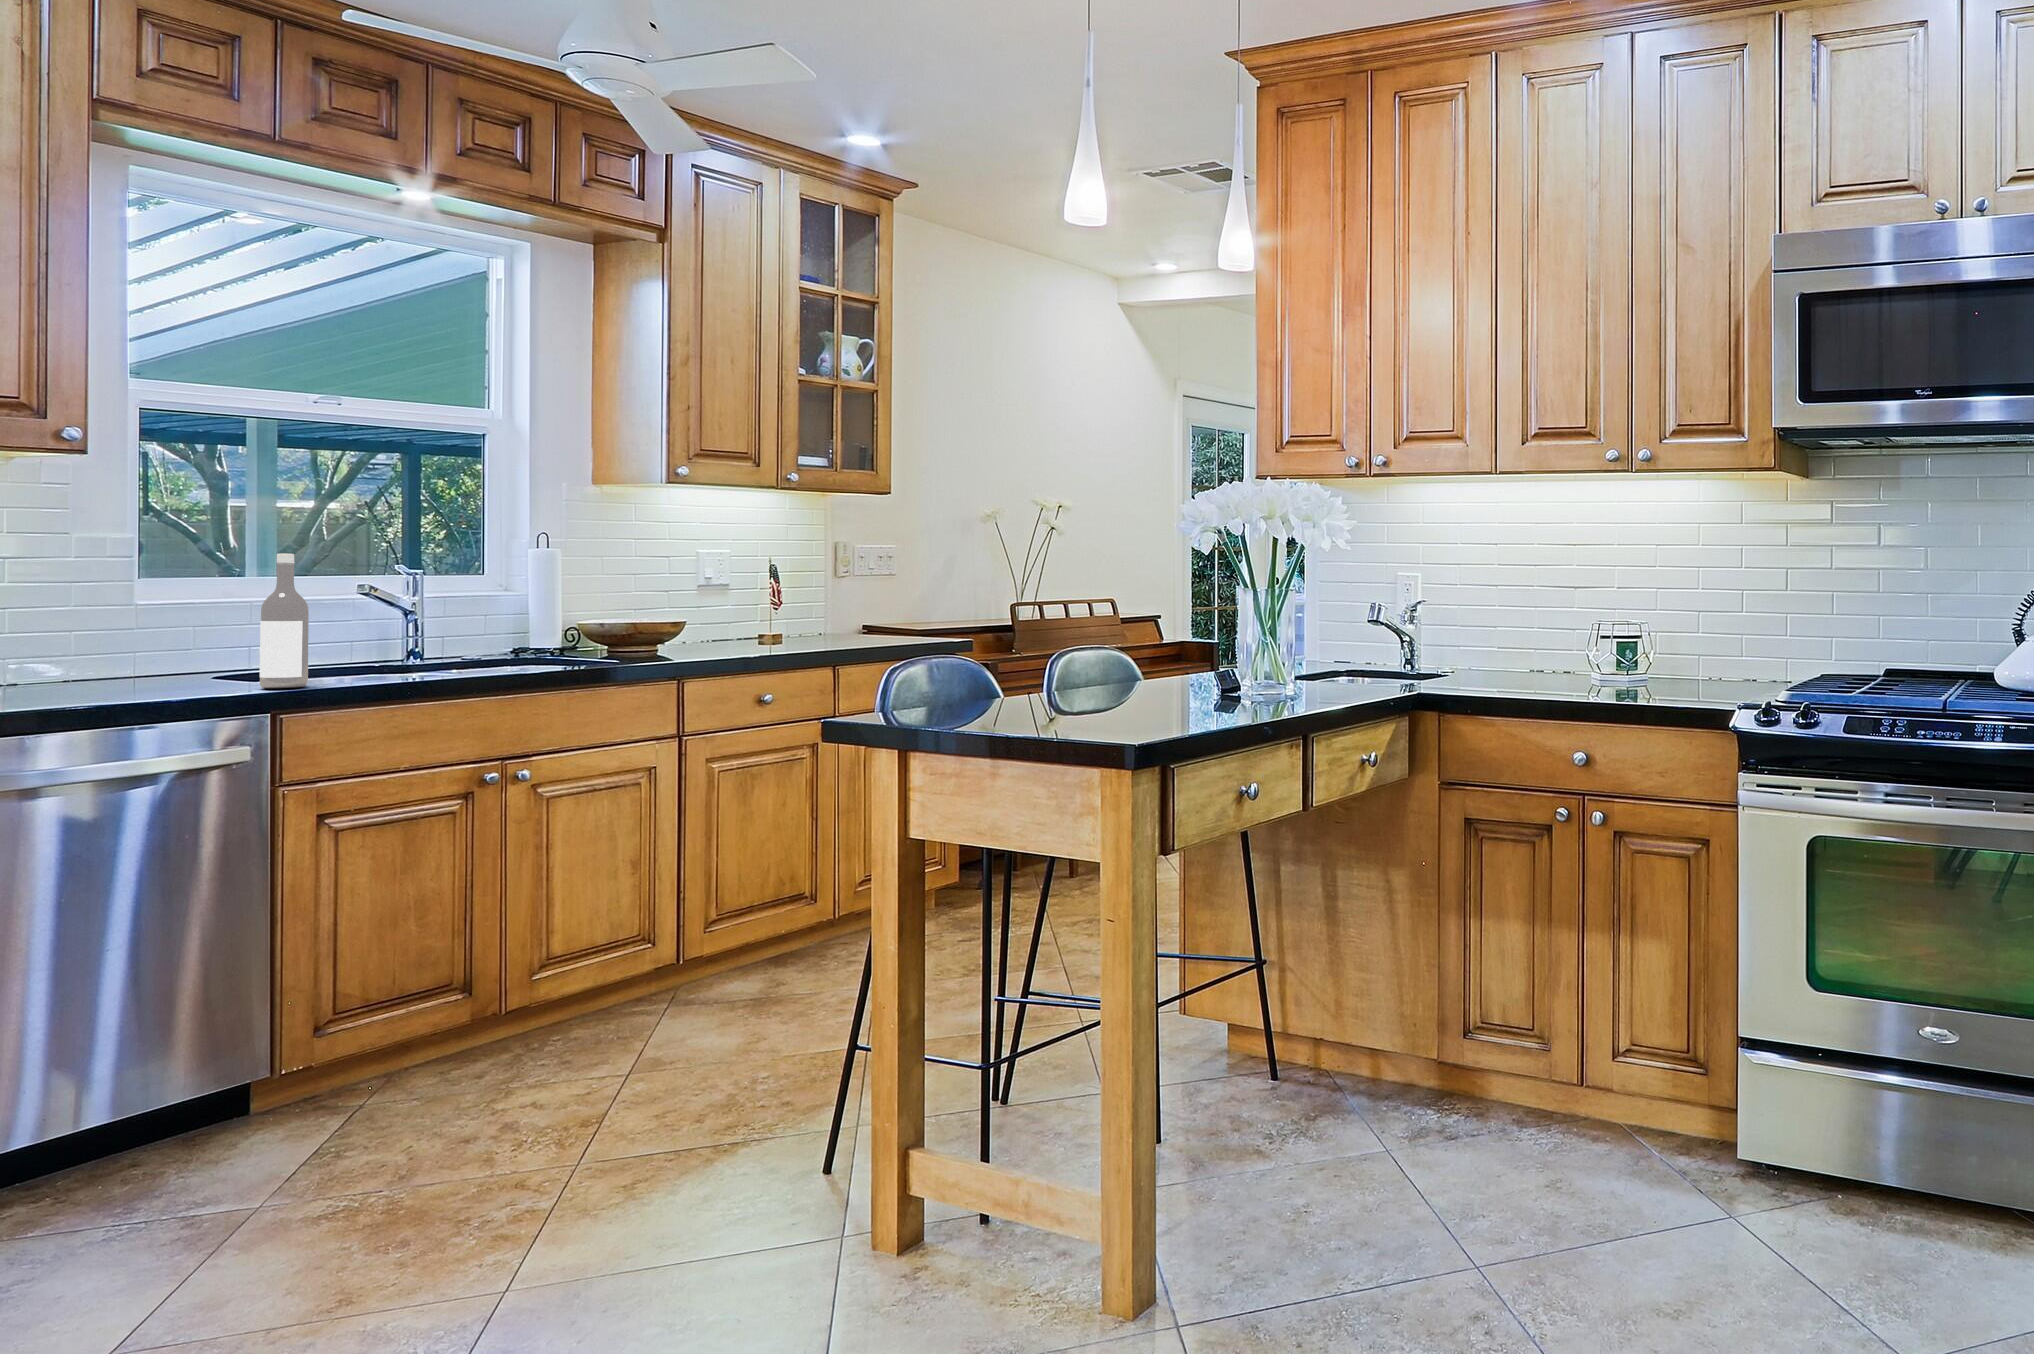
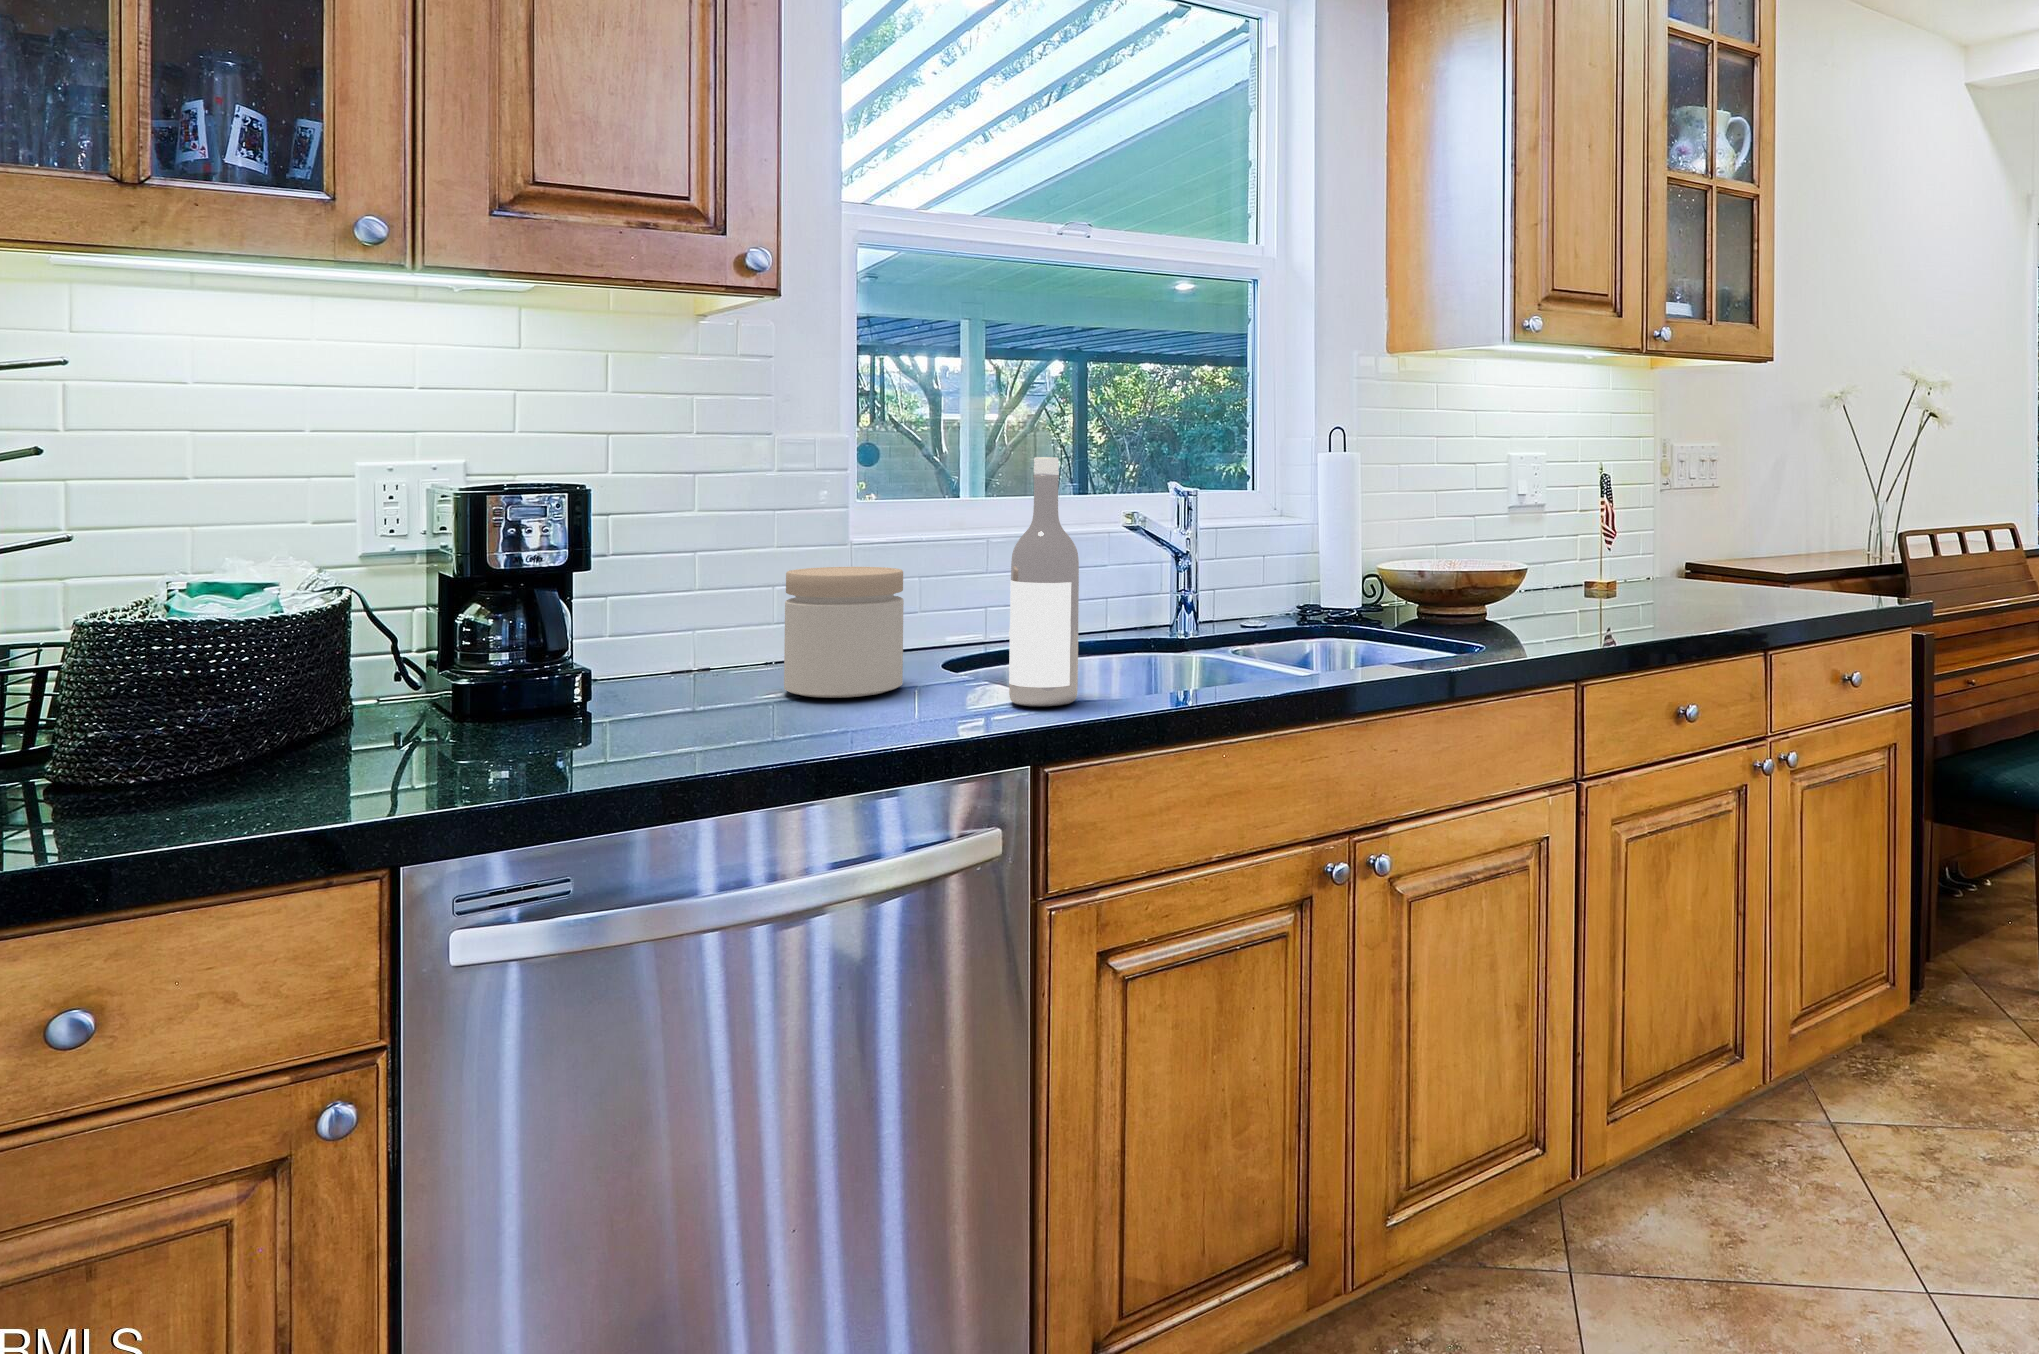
jar: none [93,618,183,690] -> present [784,567,904,698]

